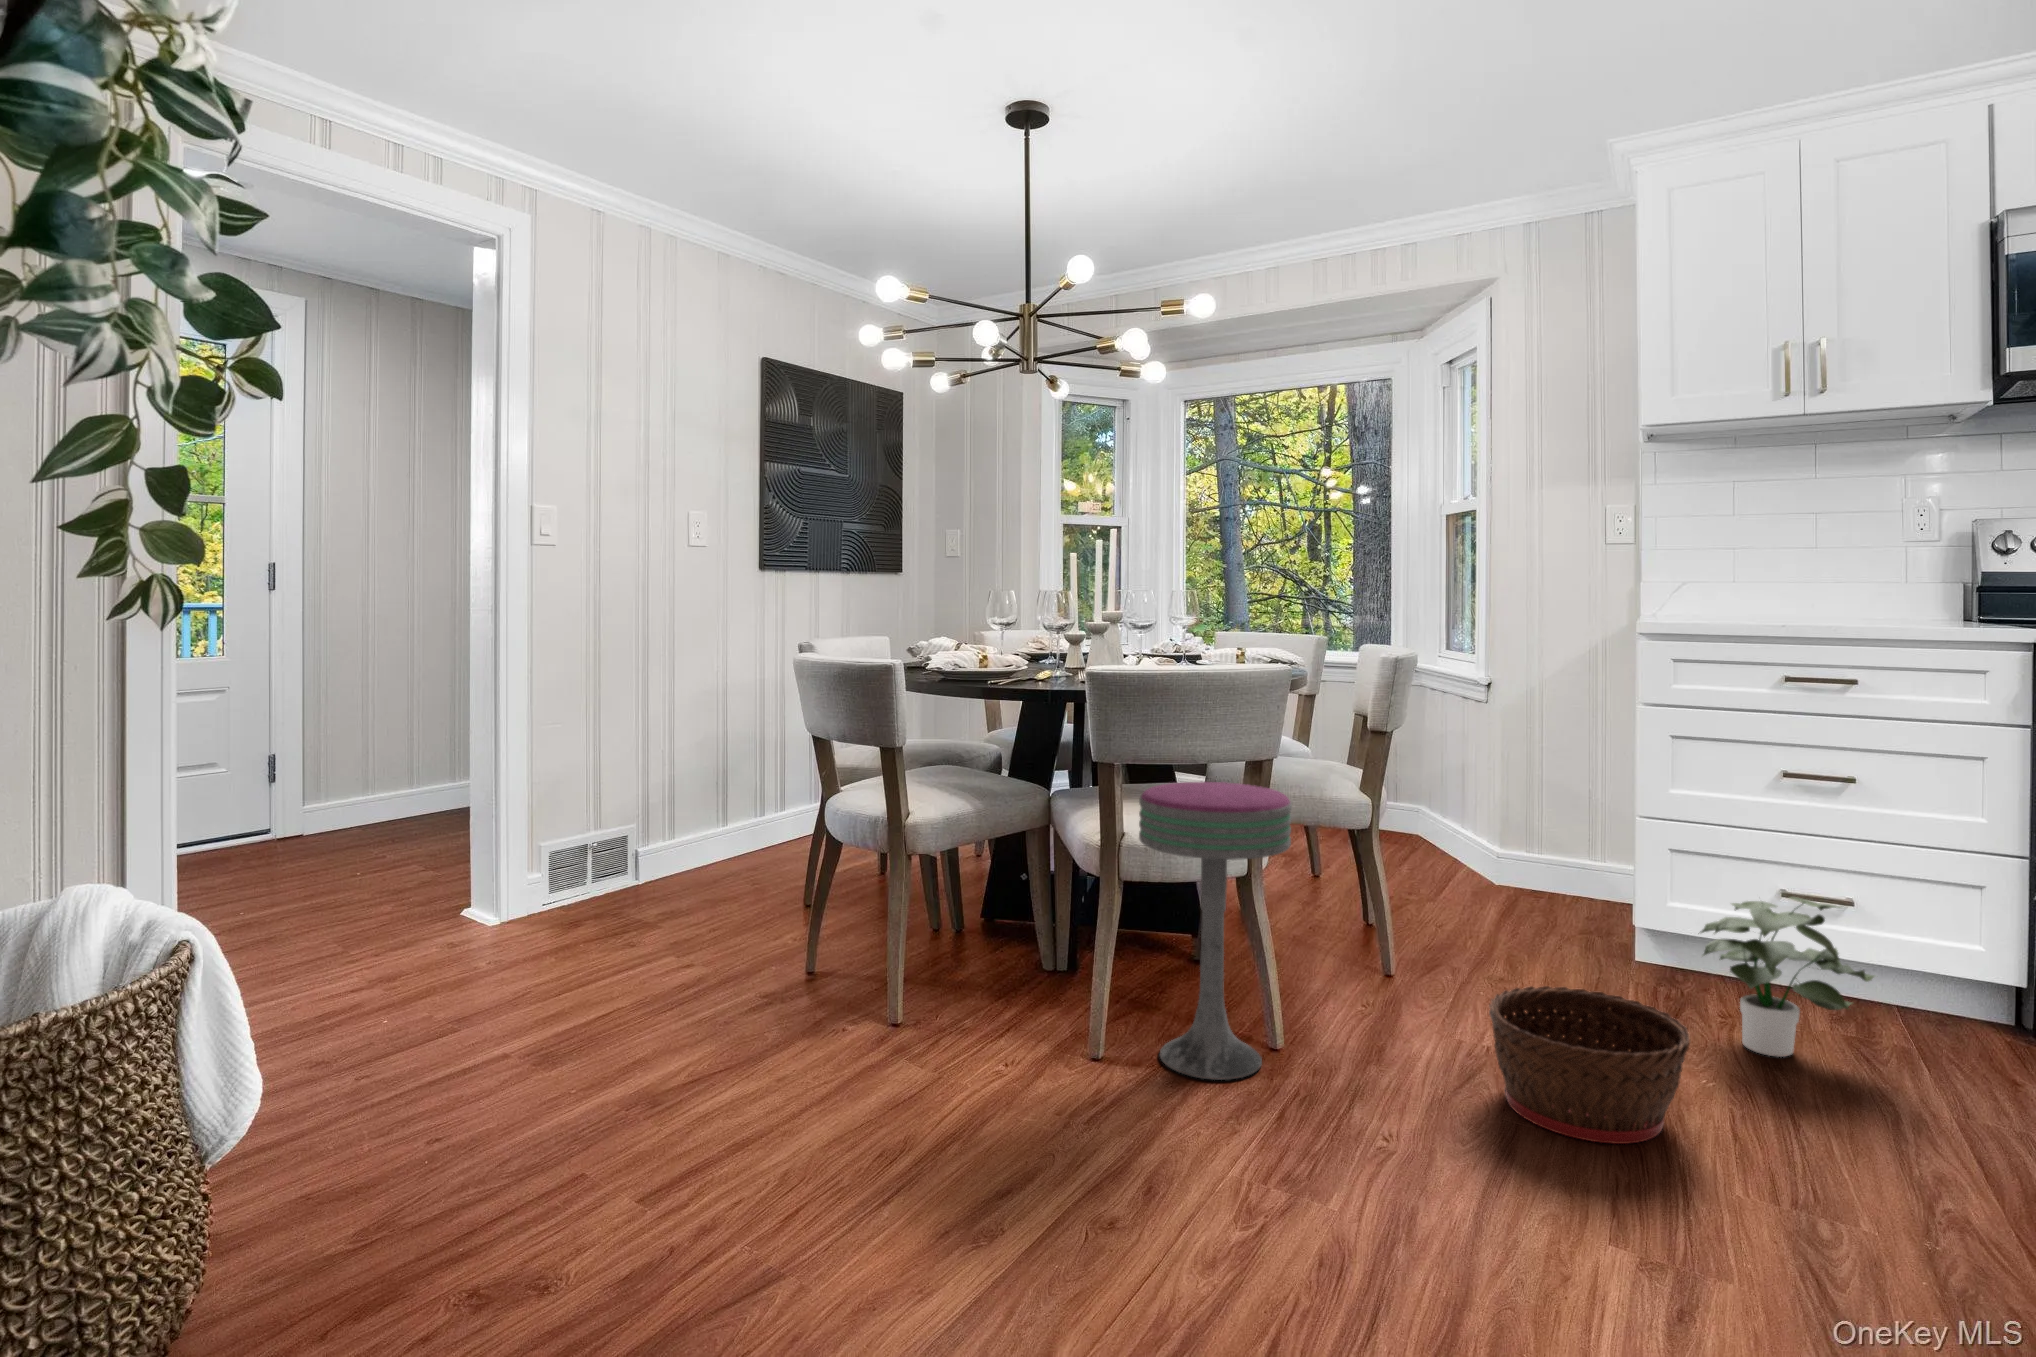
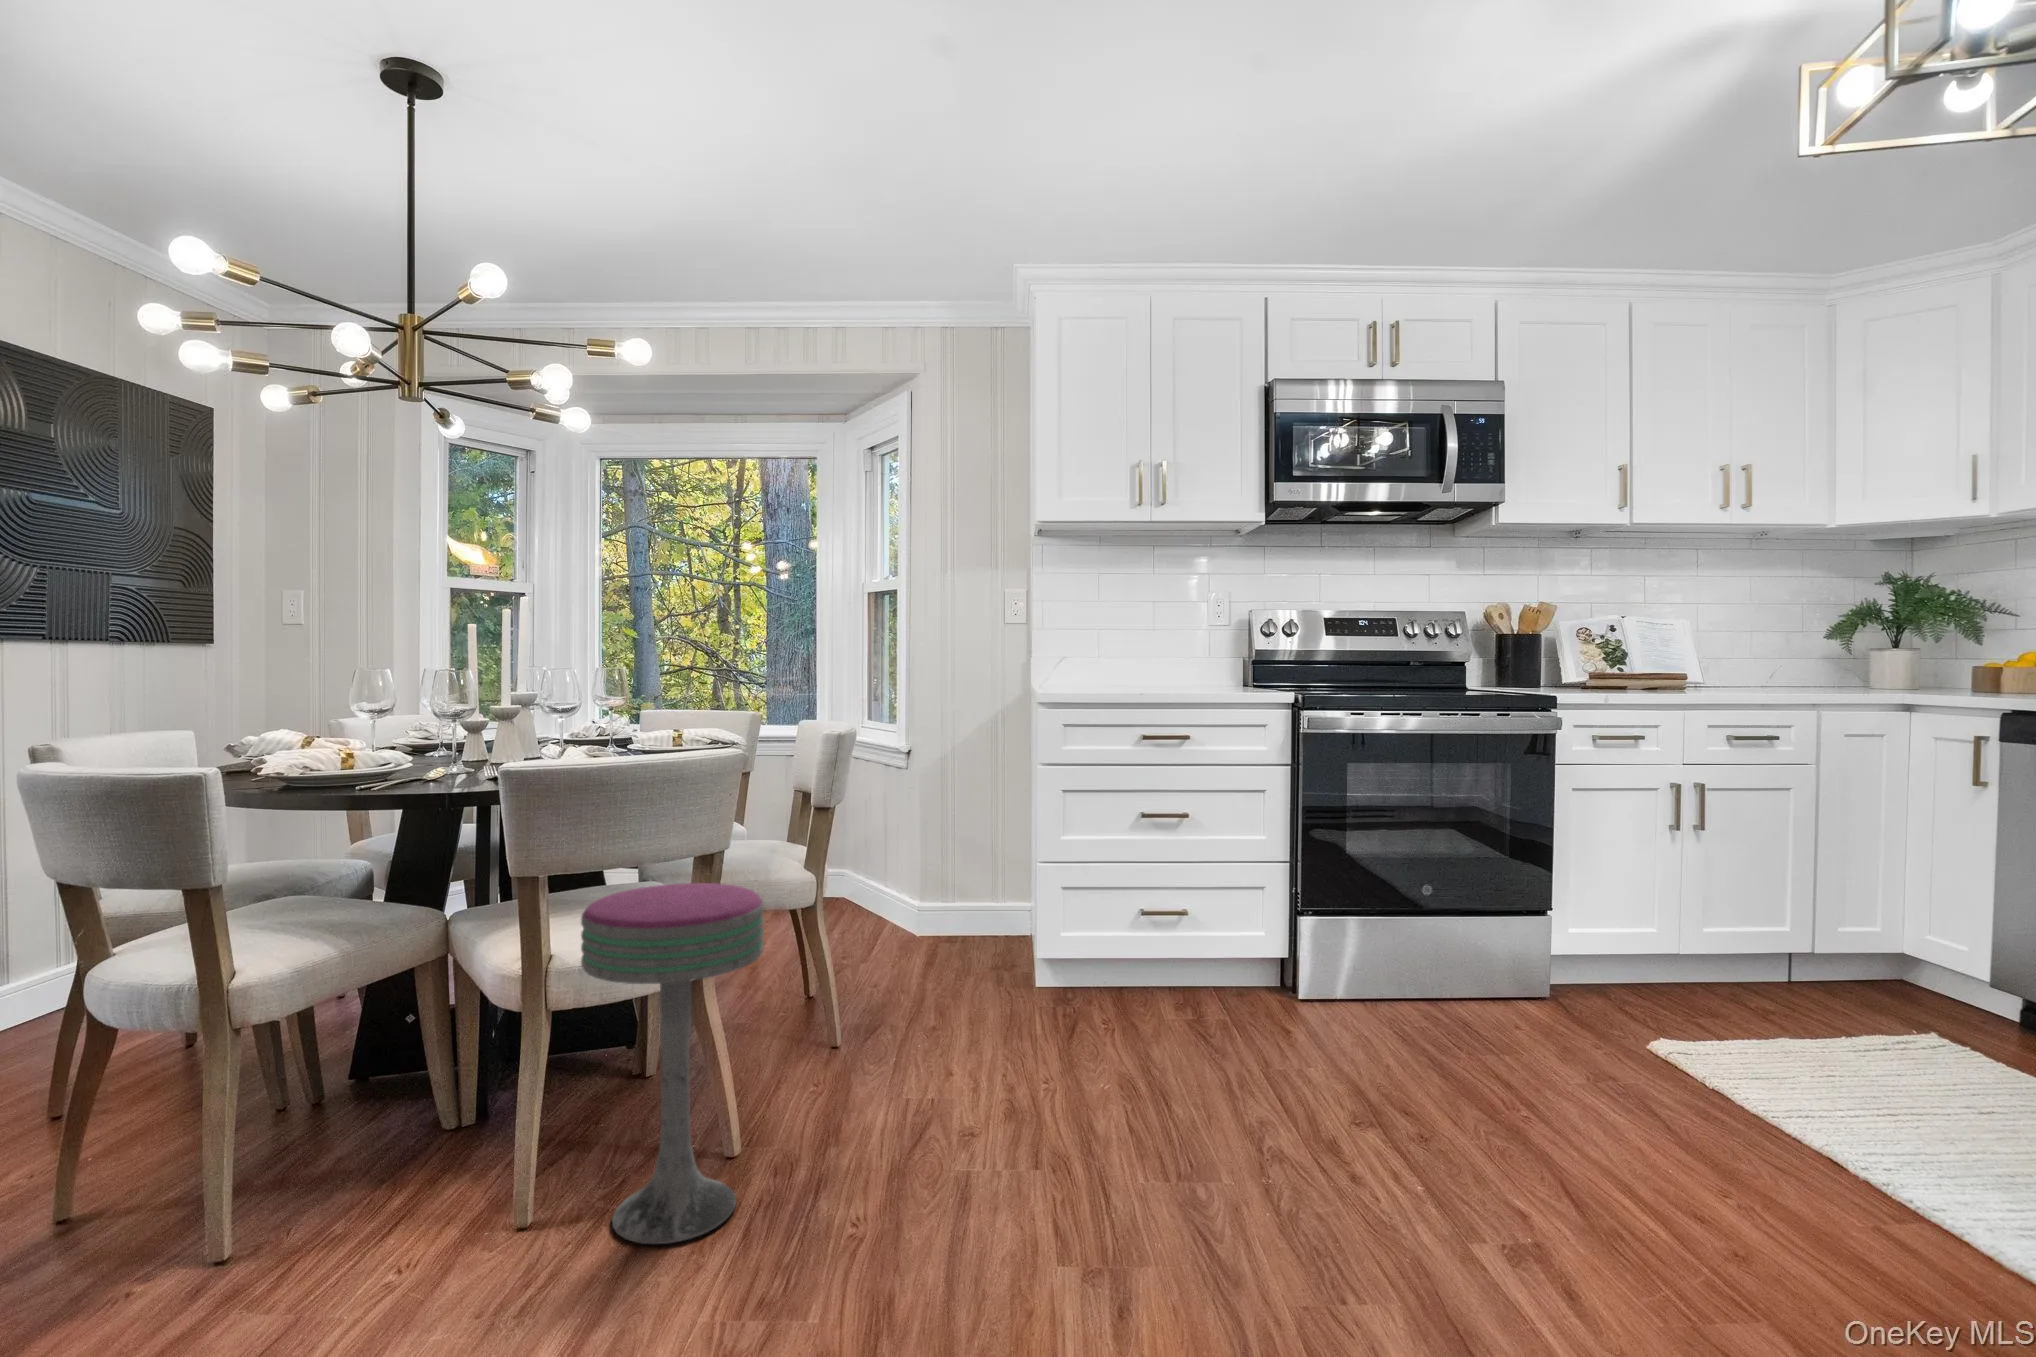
potted plant: present [1701,897,1874,1057] -> none [1104,922,1232,1063]
basket: present [1489,986,1690,1144] -> none [964,1041,1134,1198]

